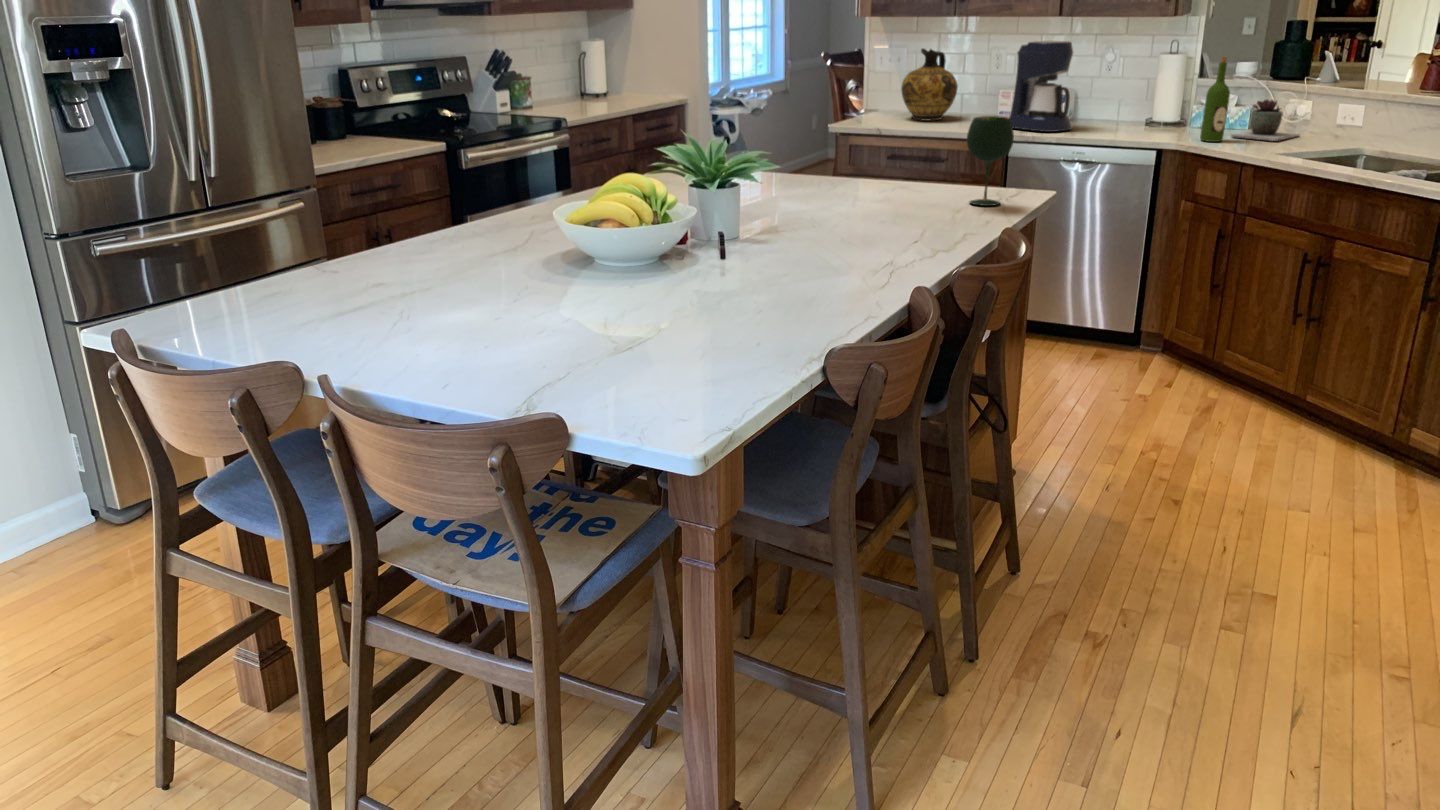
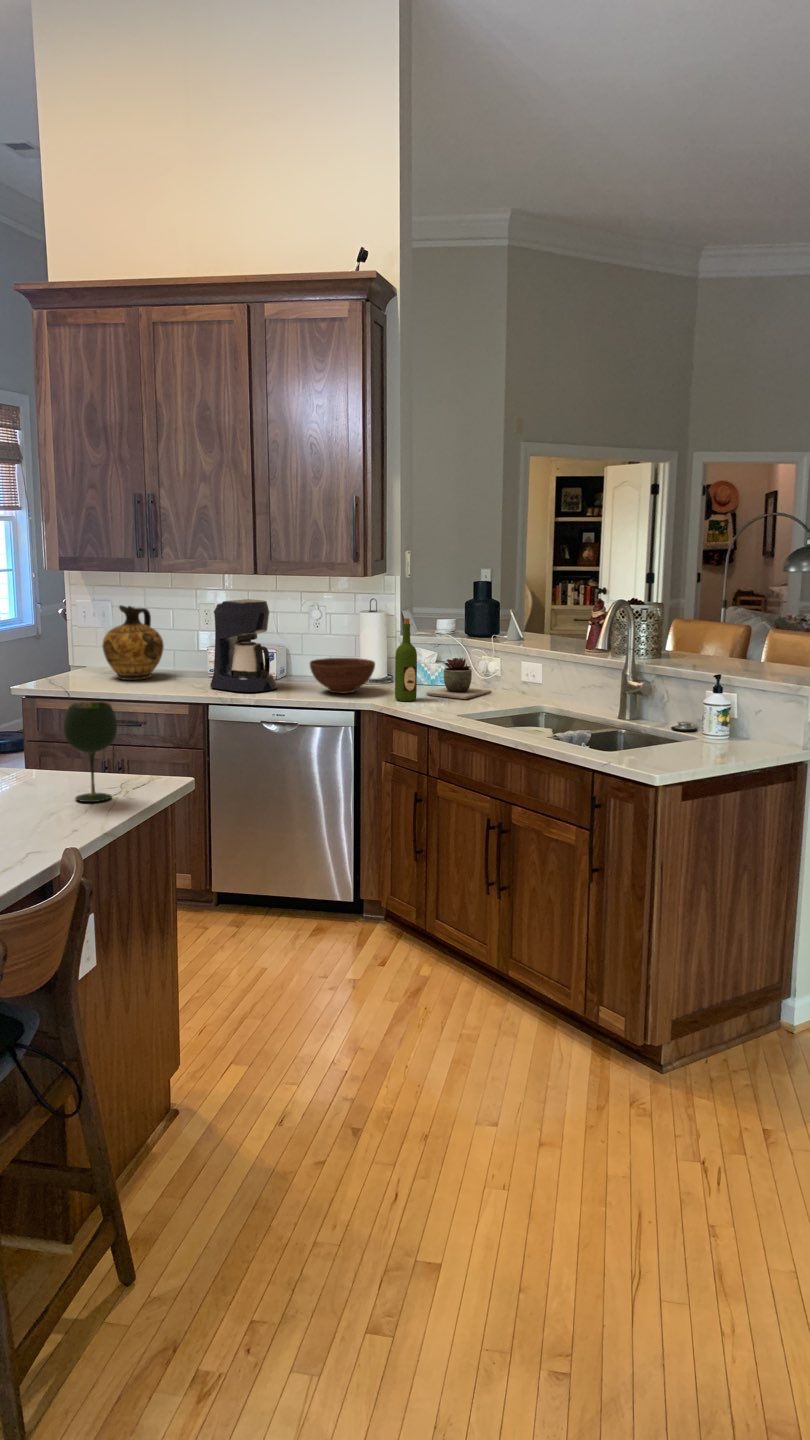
bowl: none [1110,100,1179,134] -> present [310,658,375,694]

